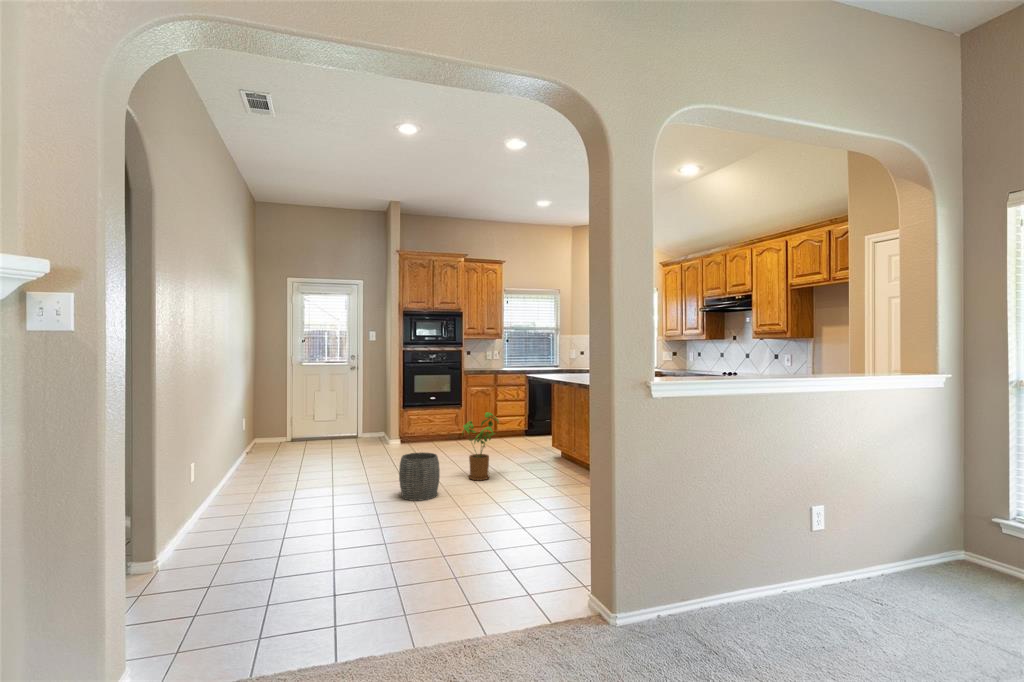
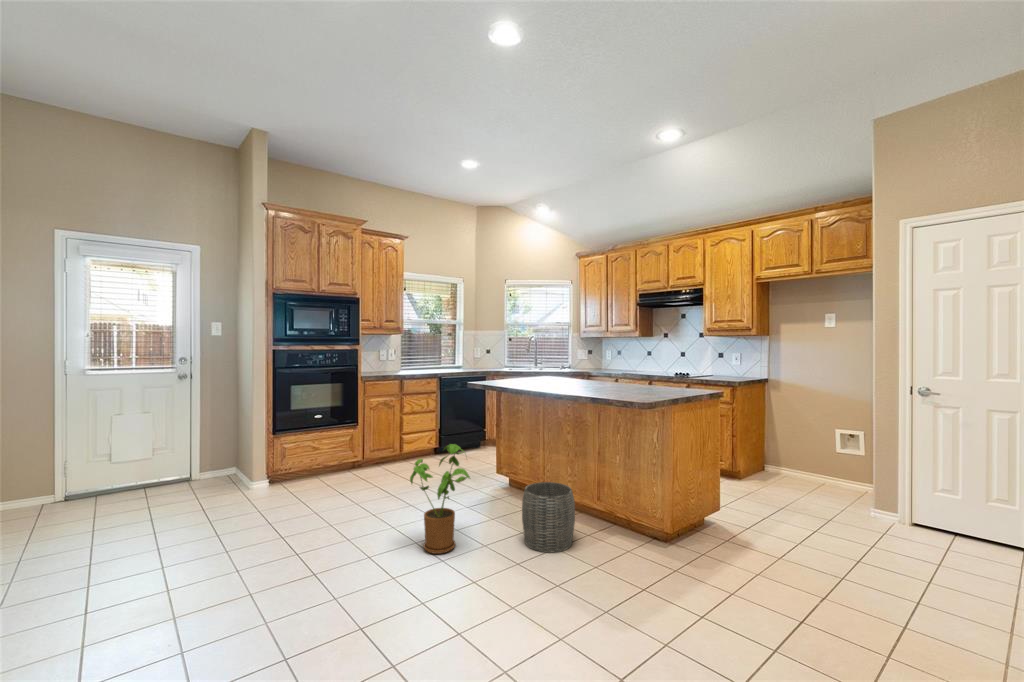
woven basket: present [399,452,440,501] -> present [522,482,575,553]

